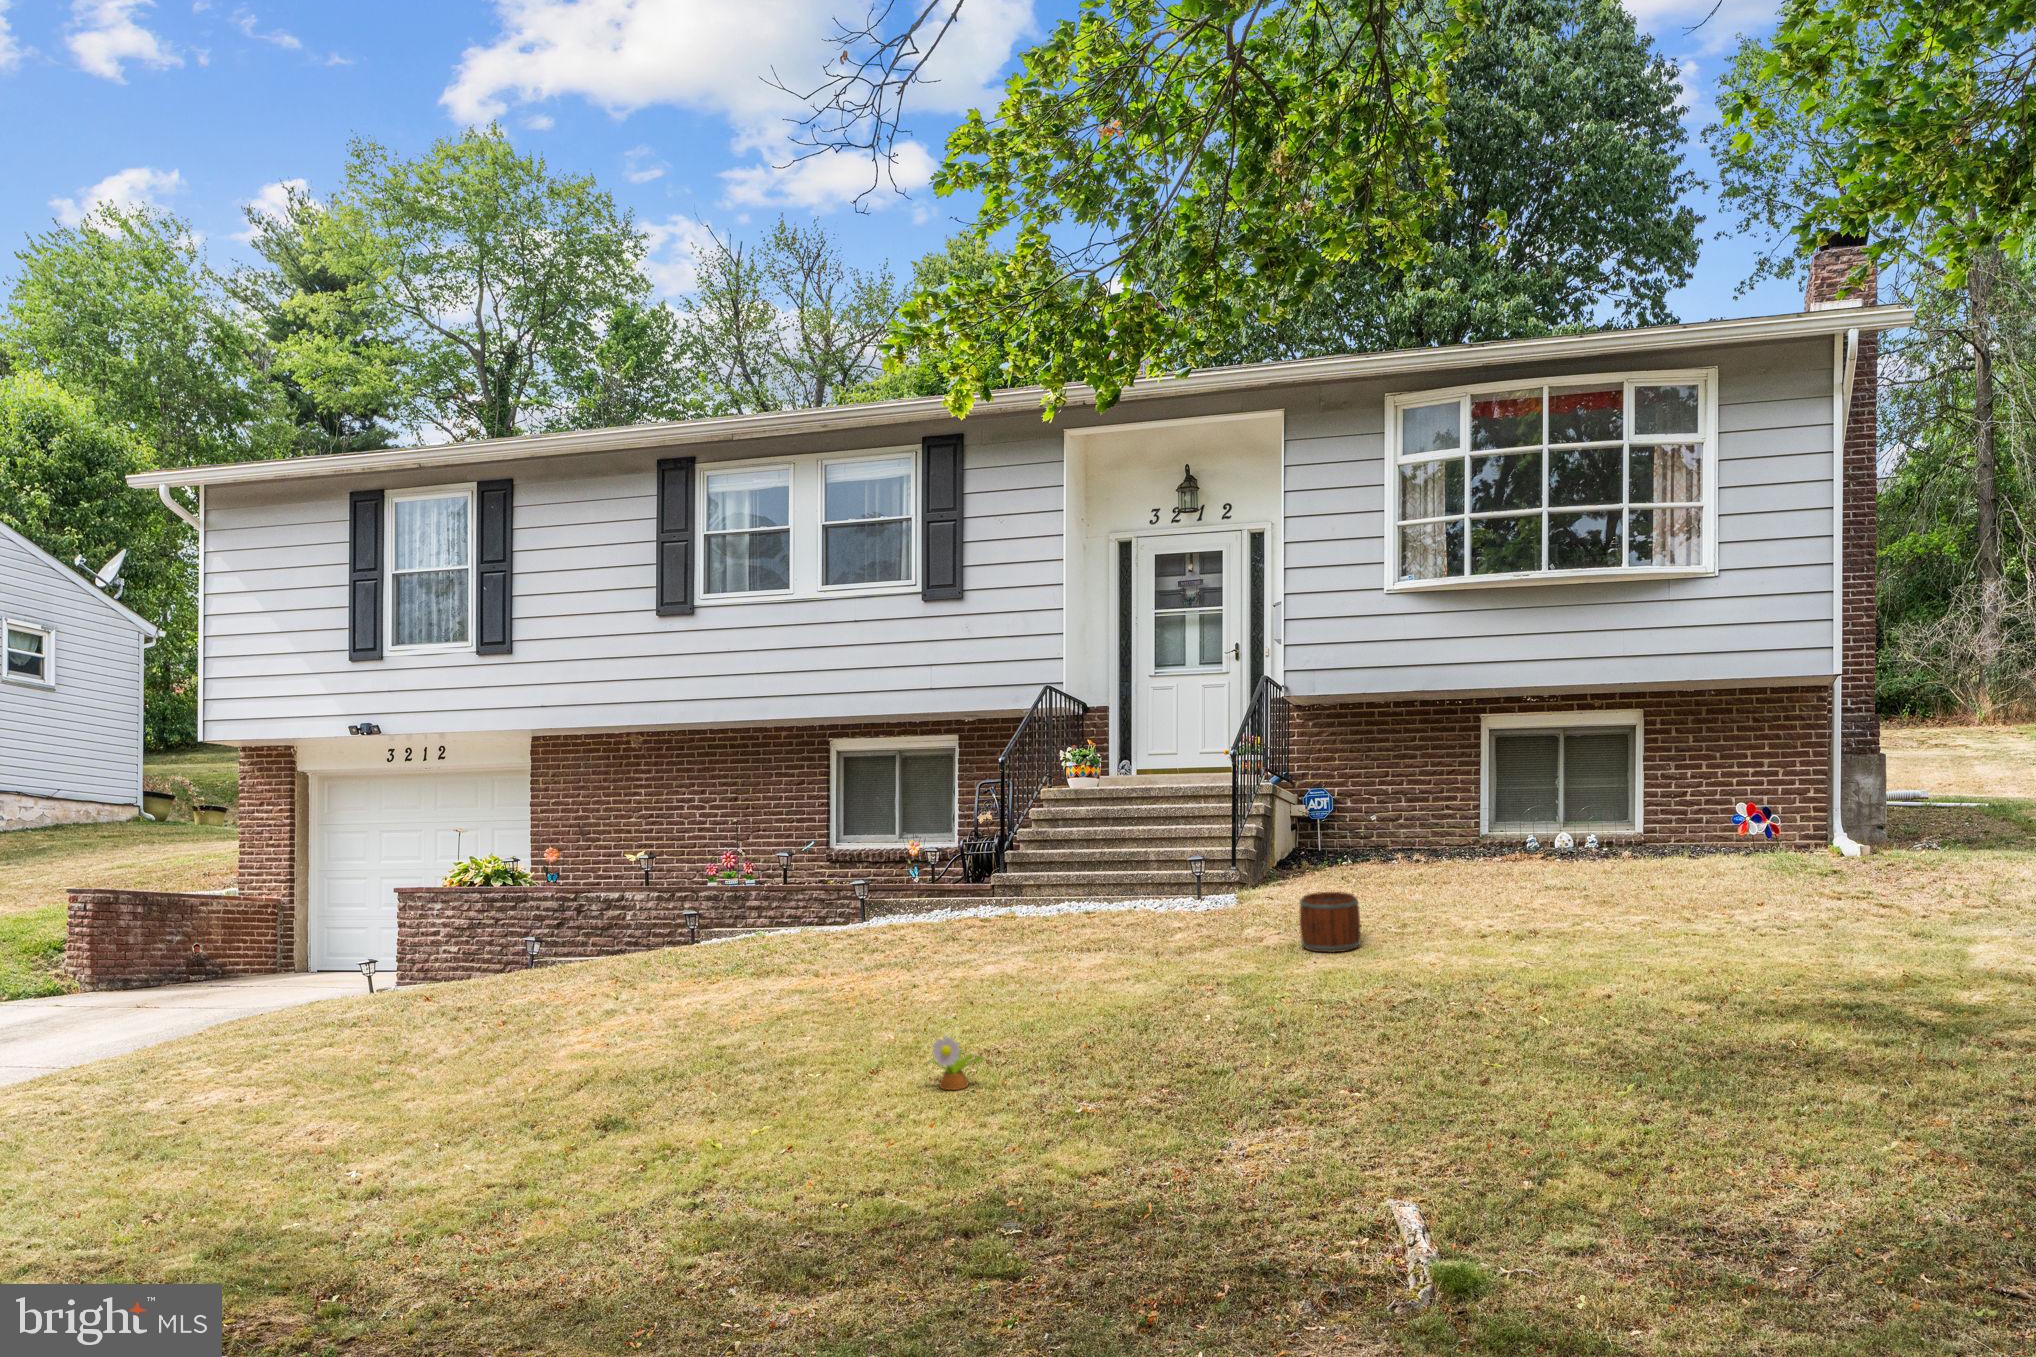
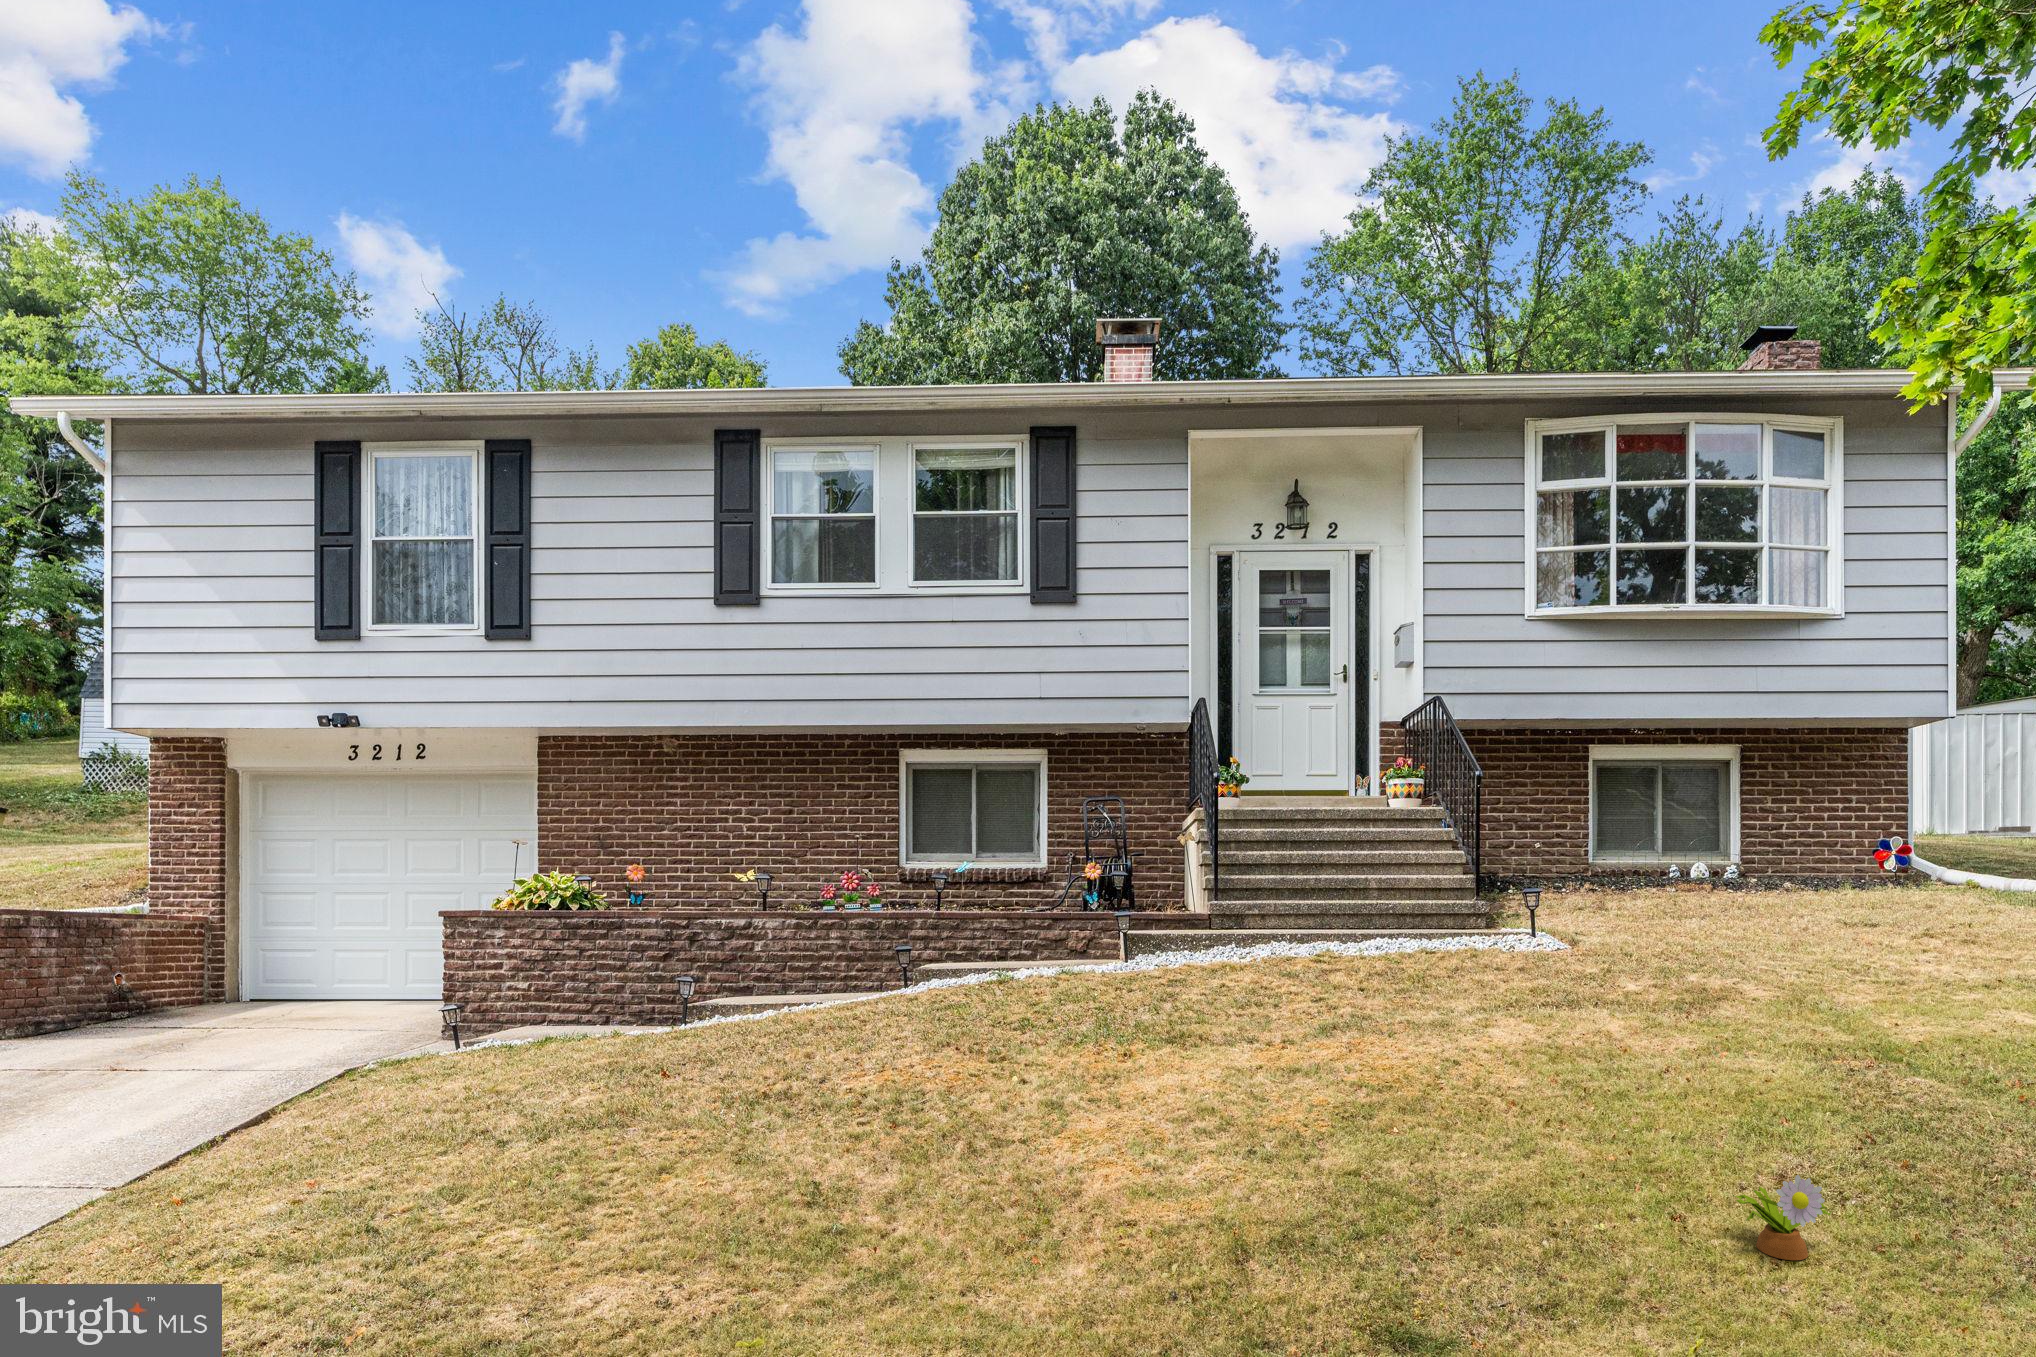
bucket: present [1300,892,1361,953] -> none [1751,933,1831,1007]

